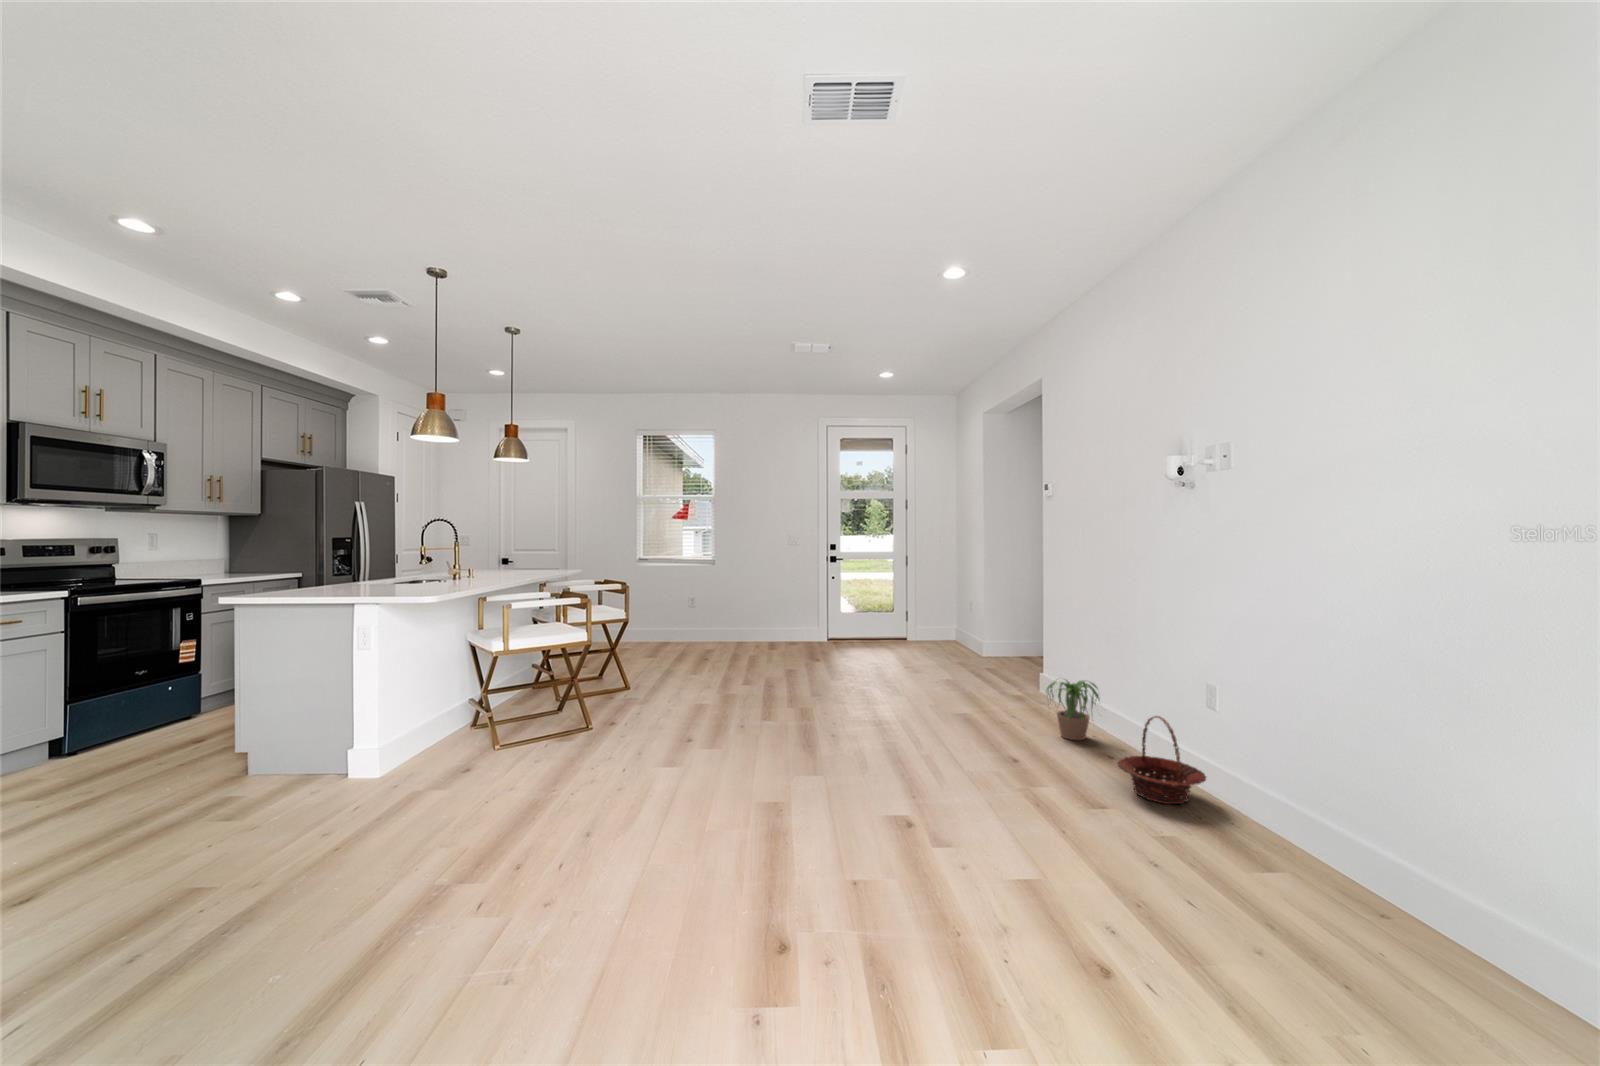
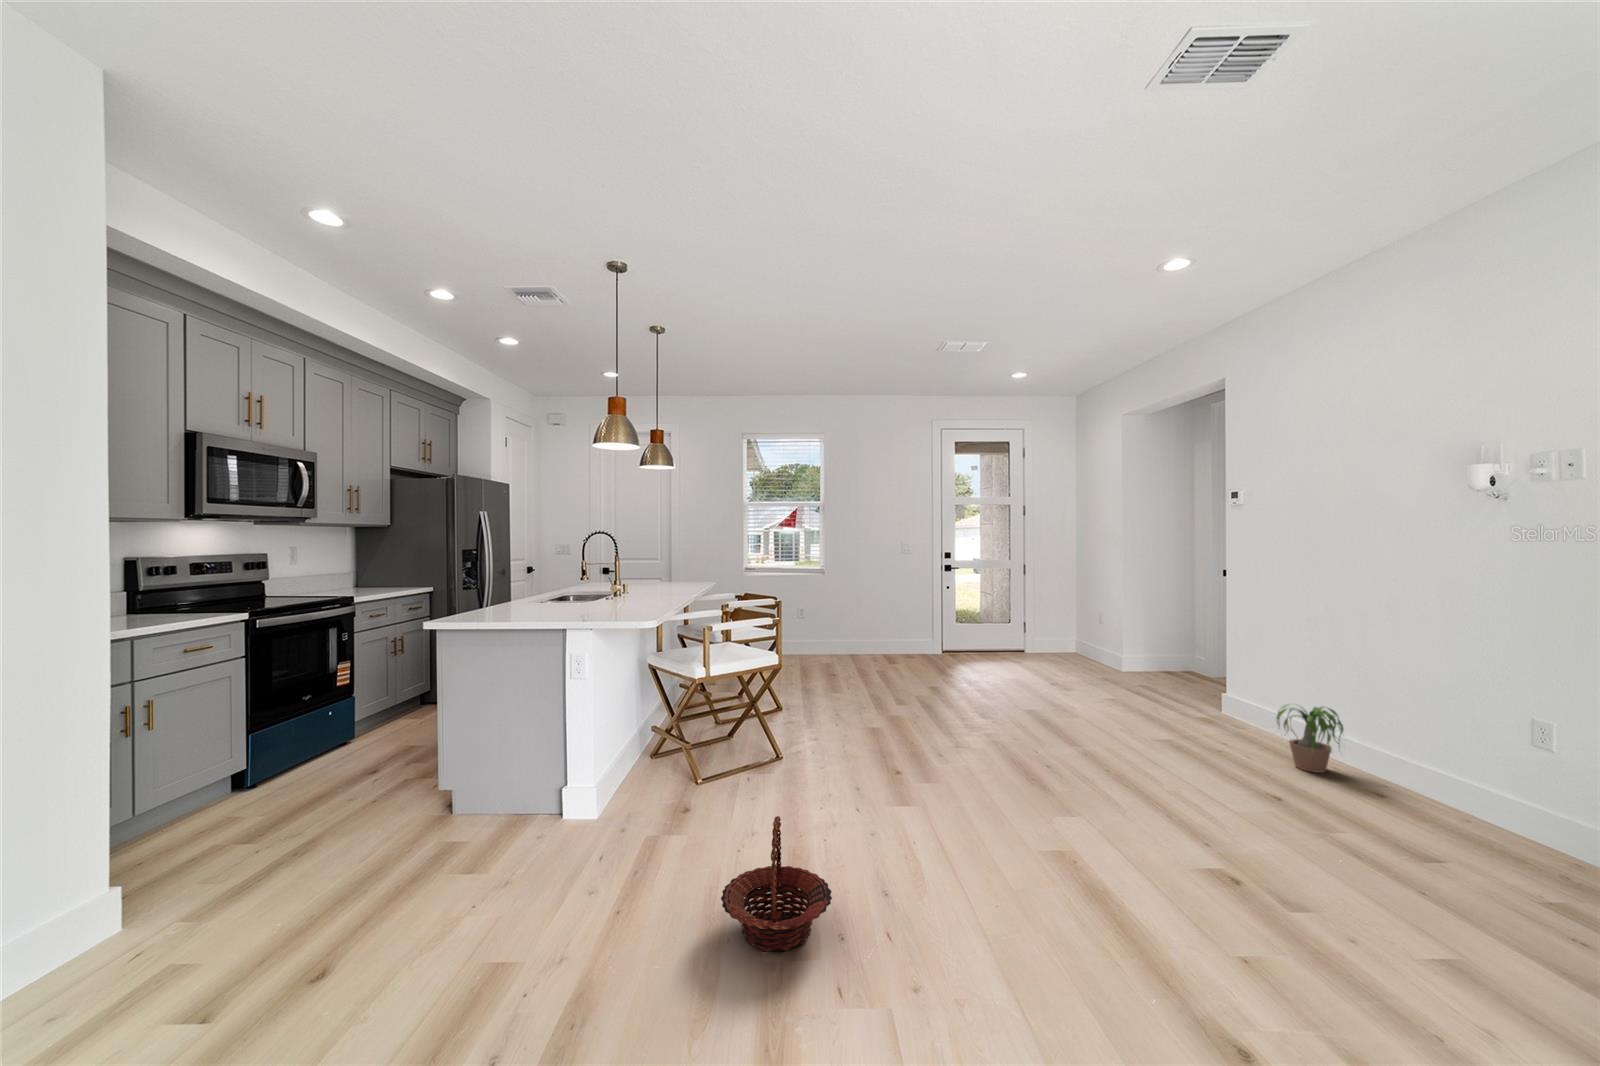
basket: present [1117,716,1206,804] -> present [721,816,832,951]

